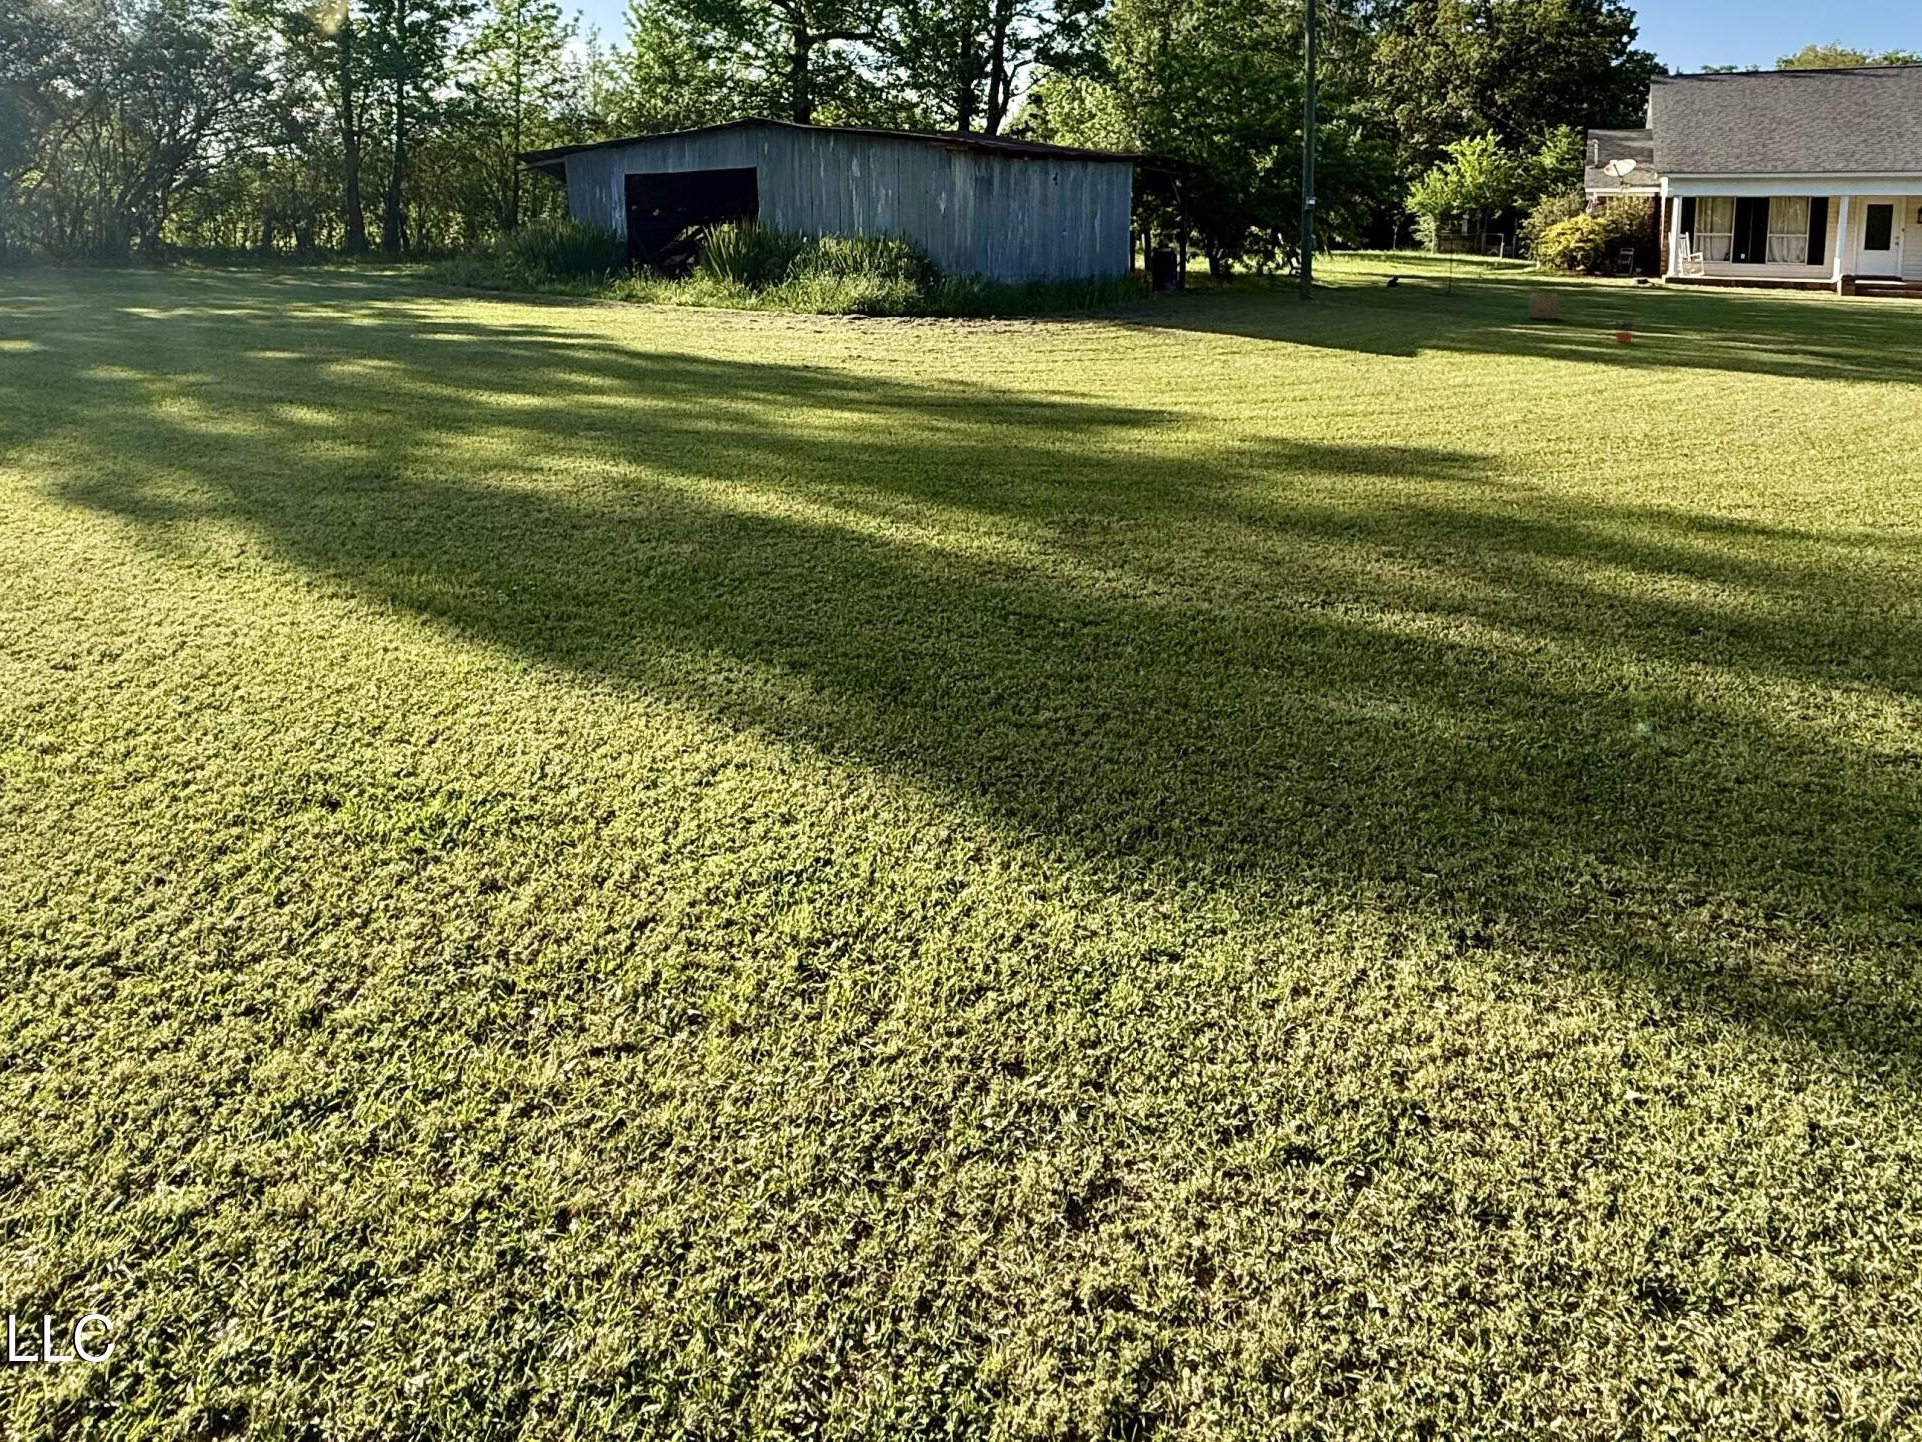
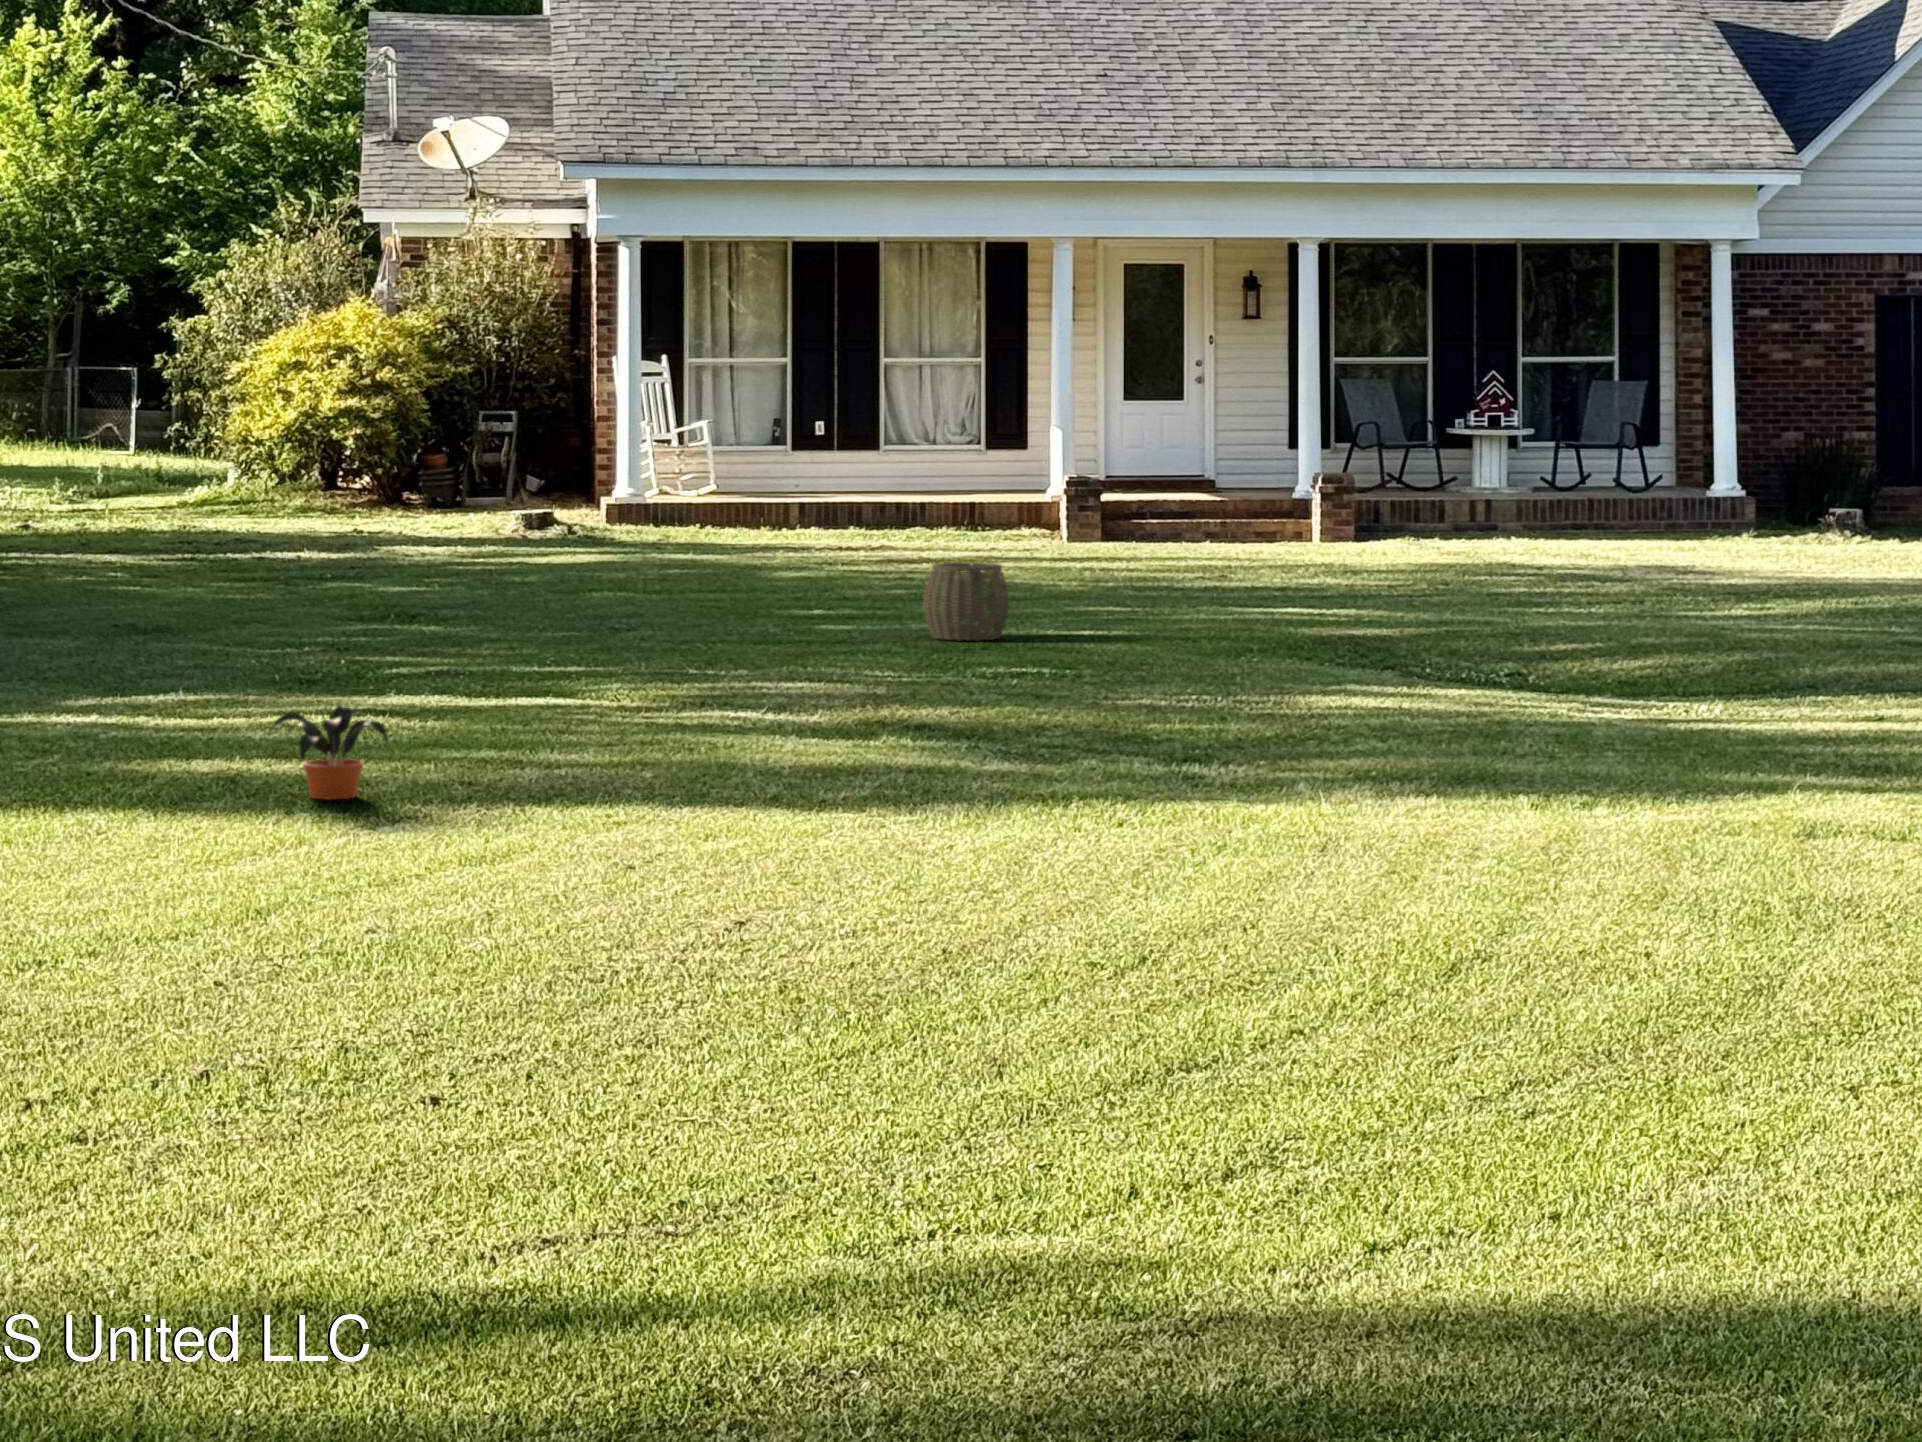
woven basket: present [1529,293,1560,319] -> present [923,562,1009,641]

